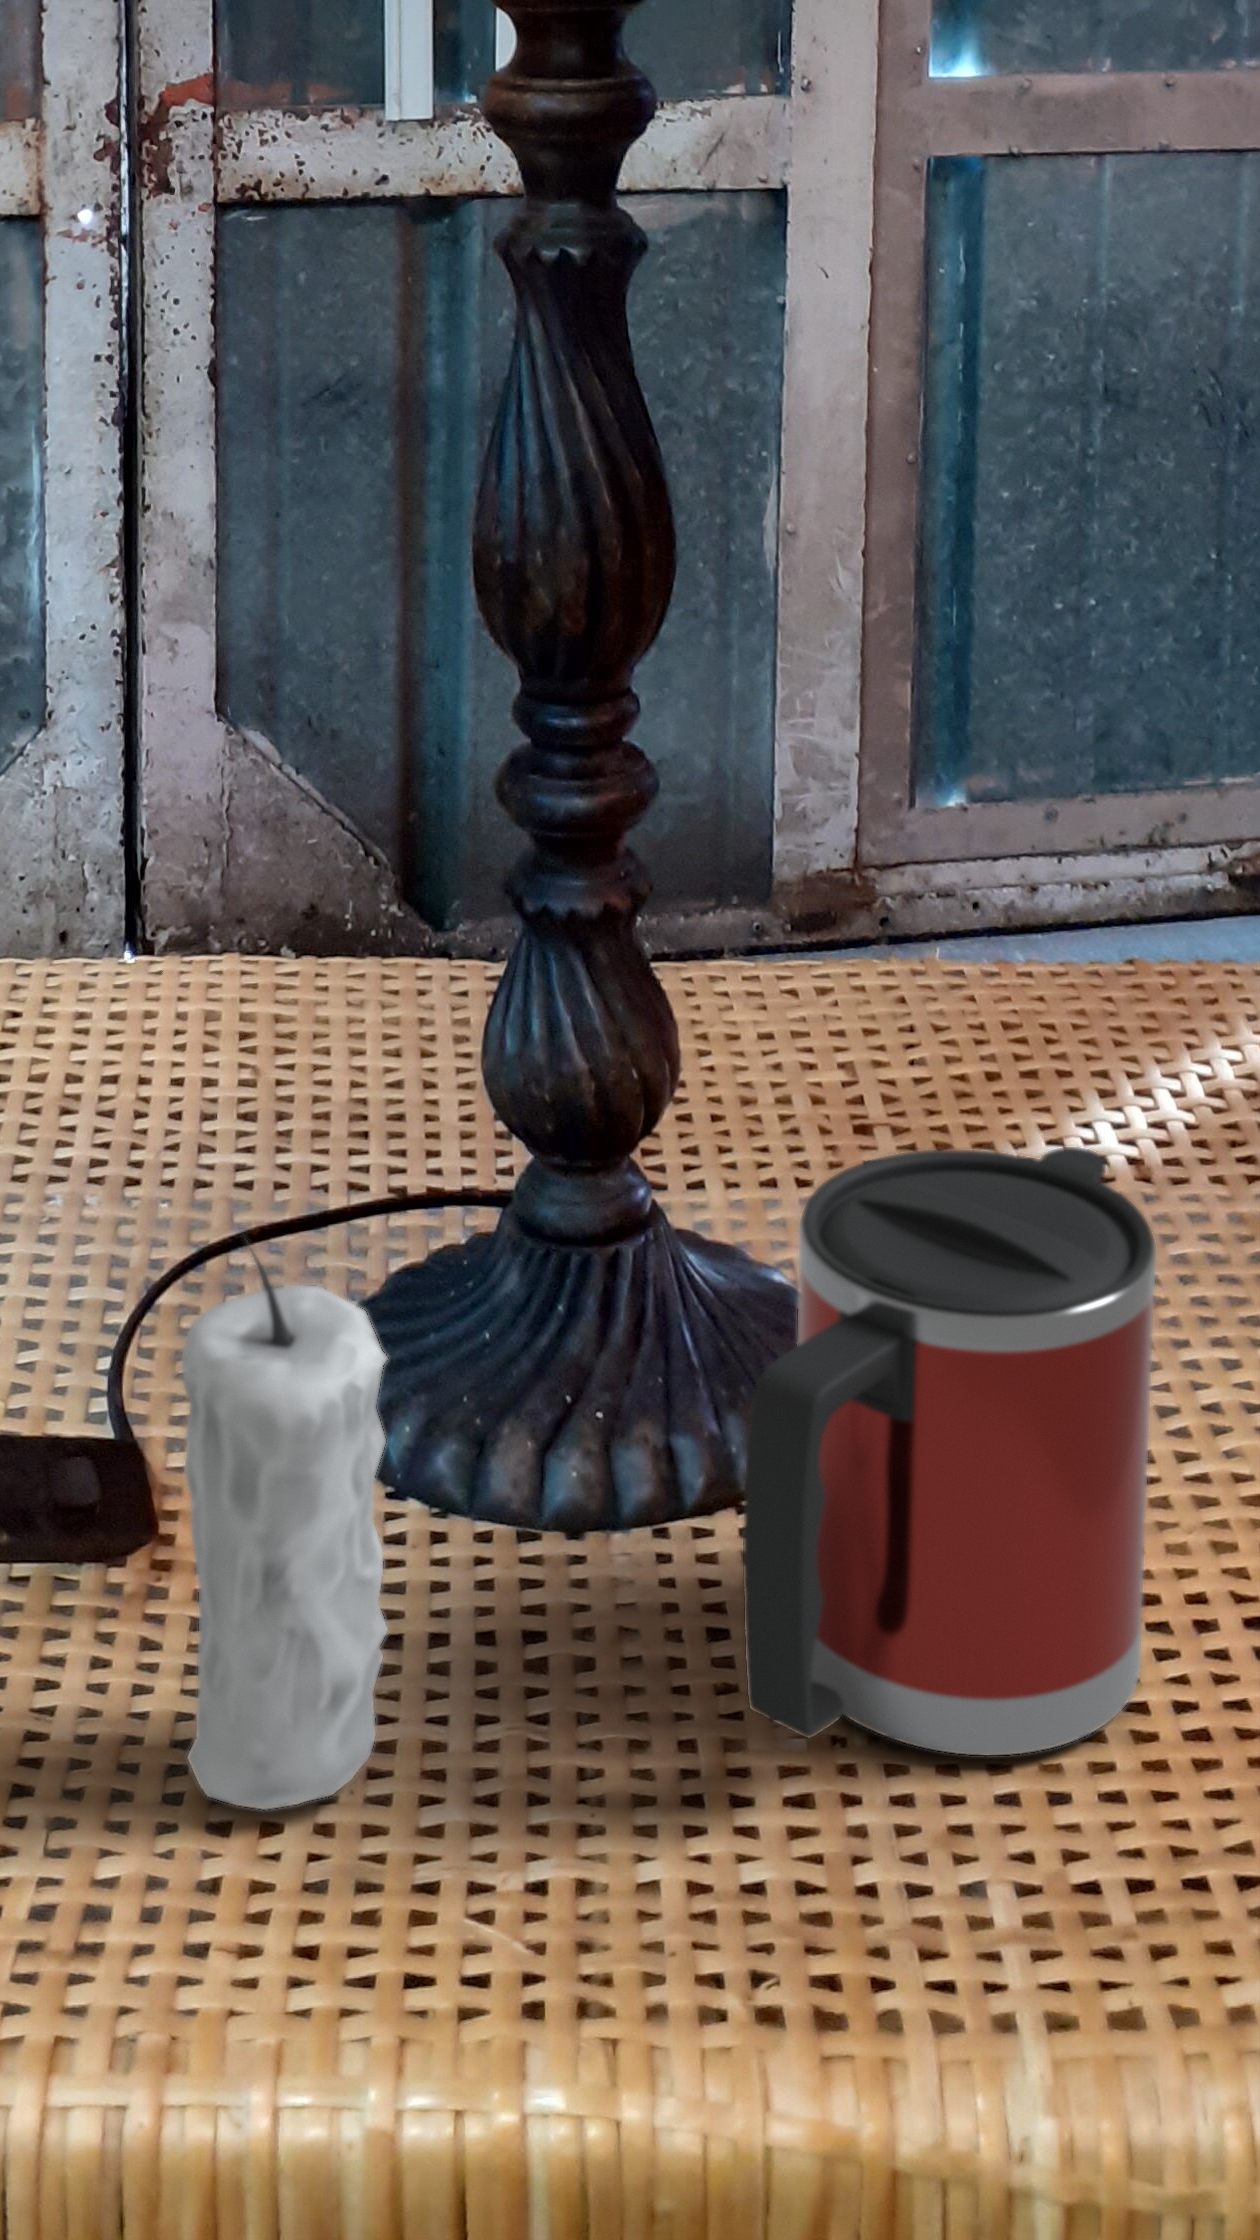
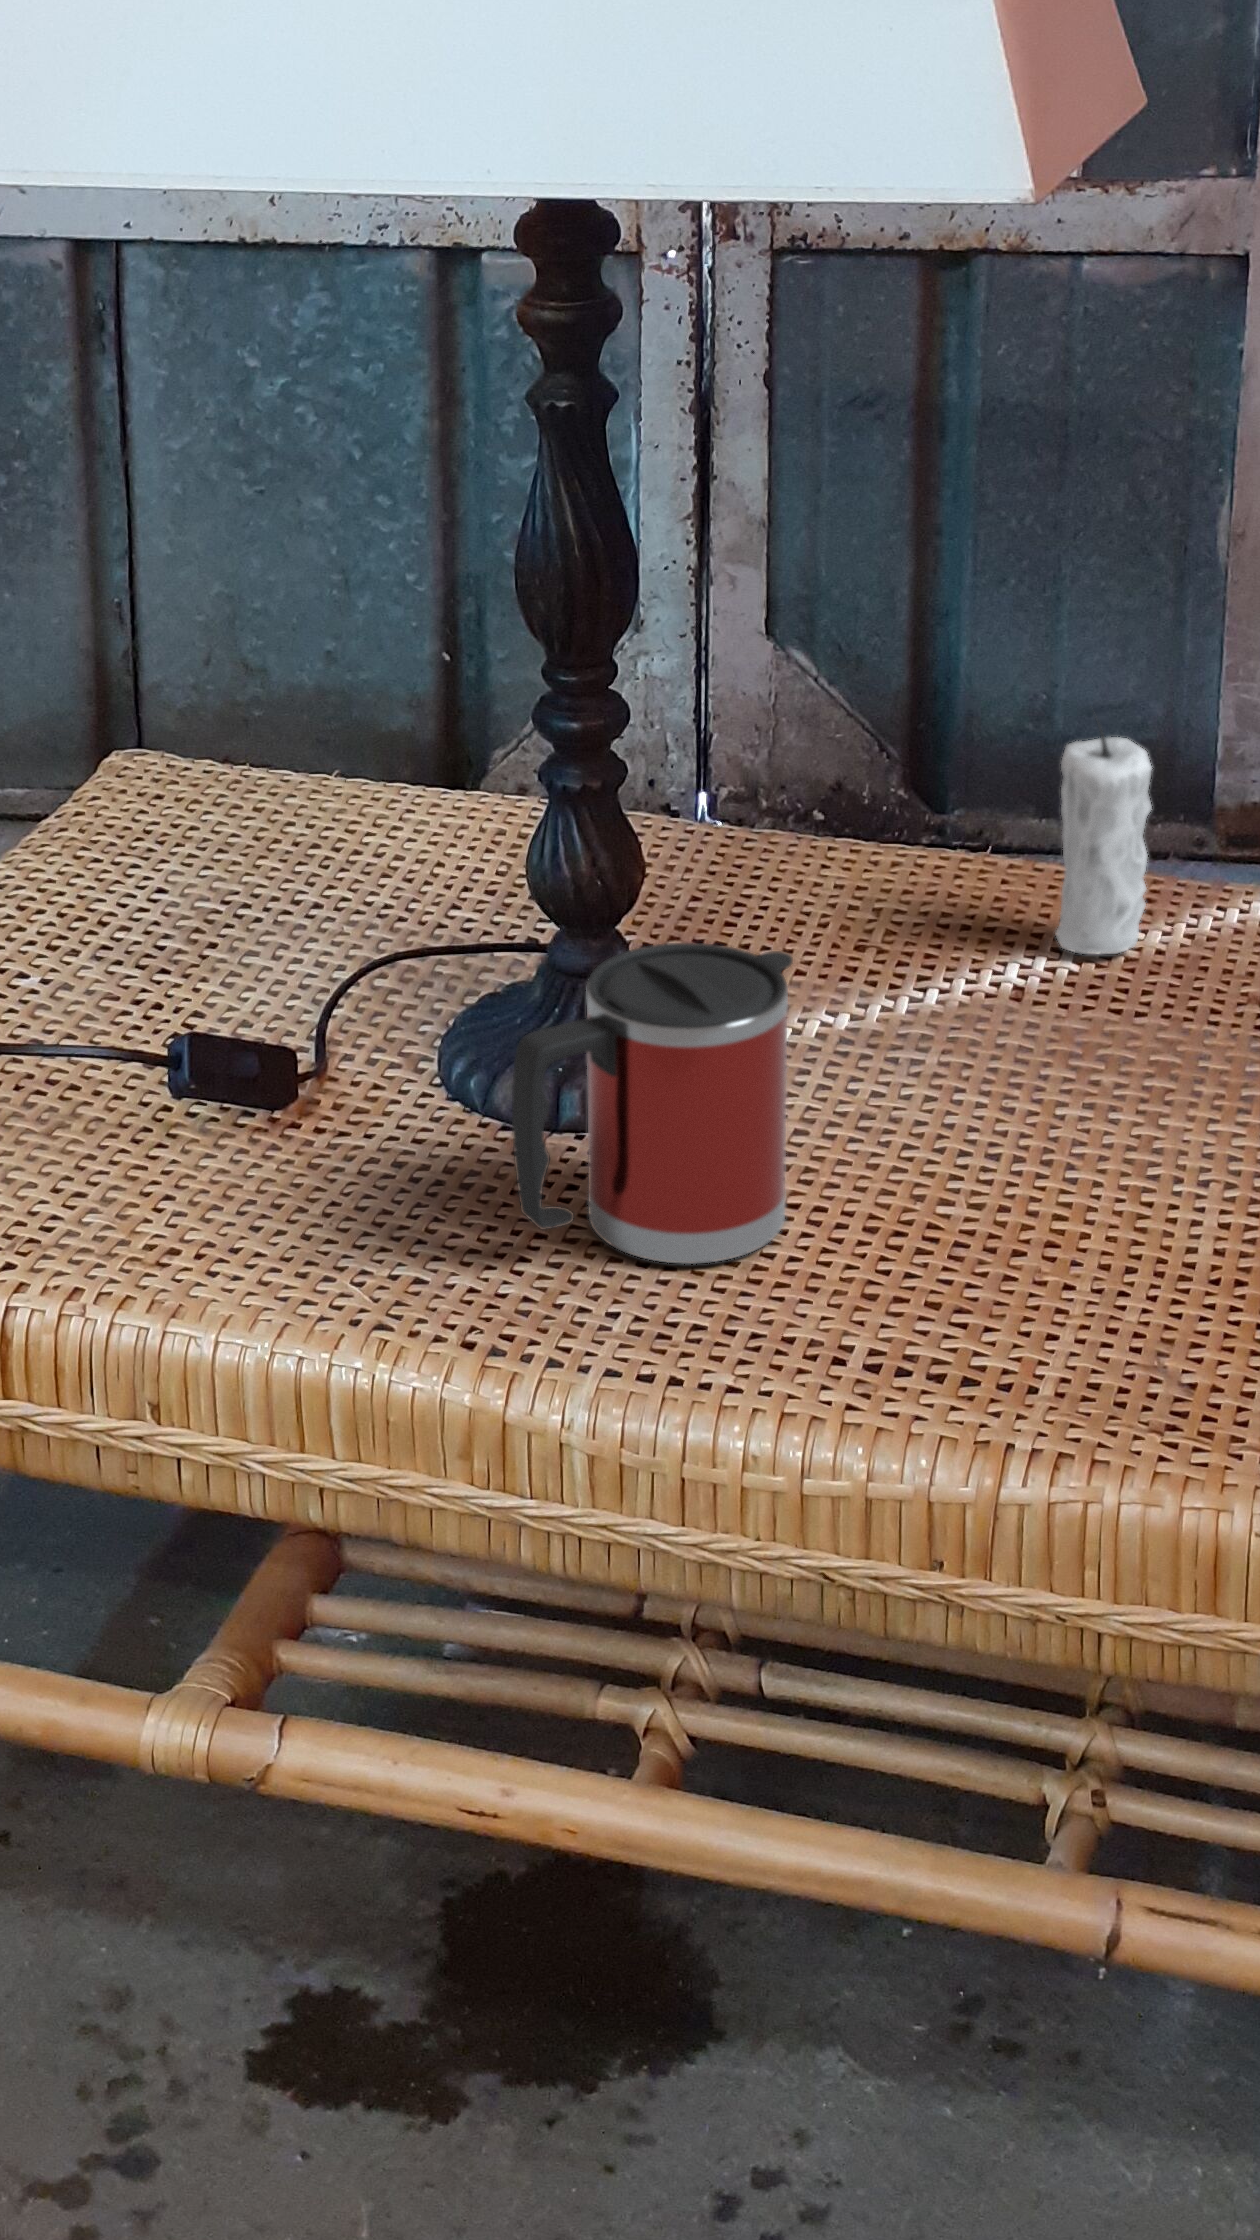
candle: present [182,1248,387,1809] -> present [1056,716,1152,954]

